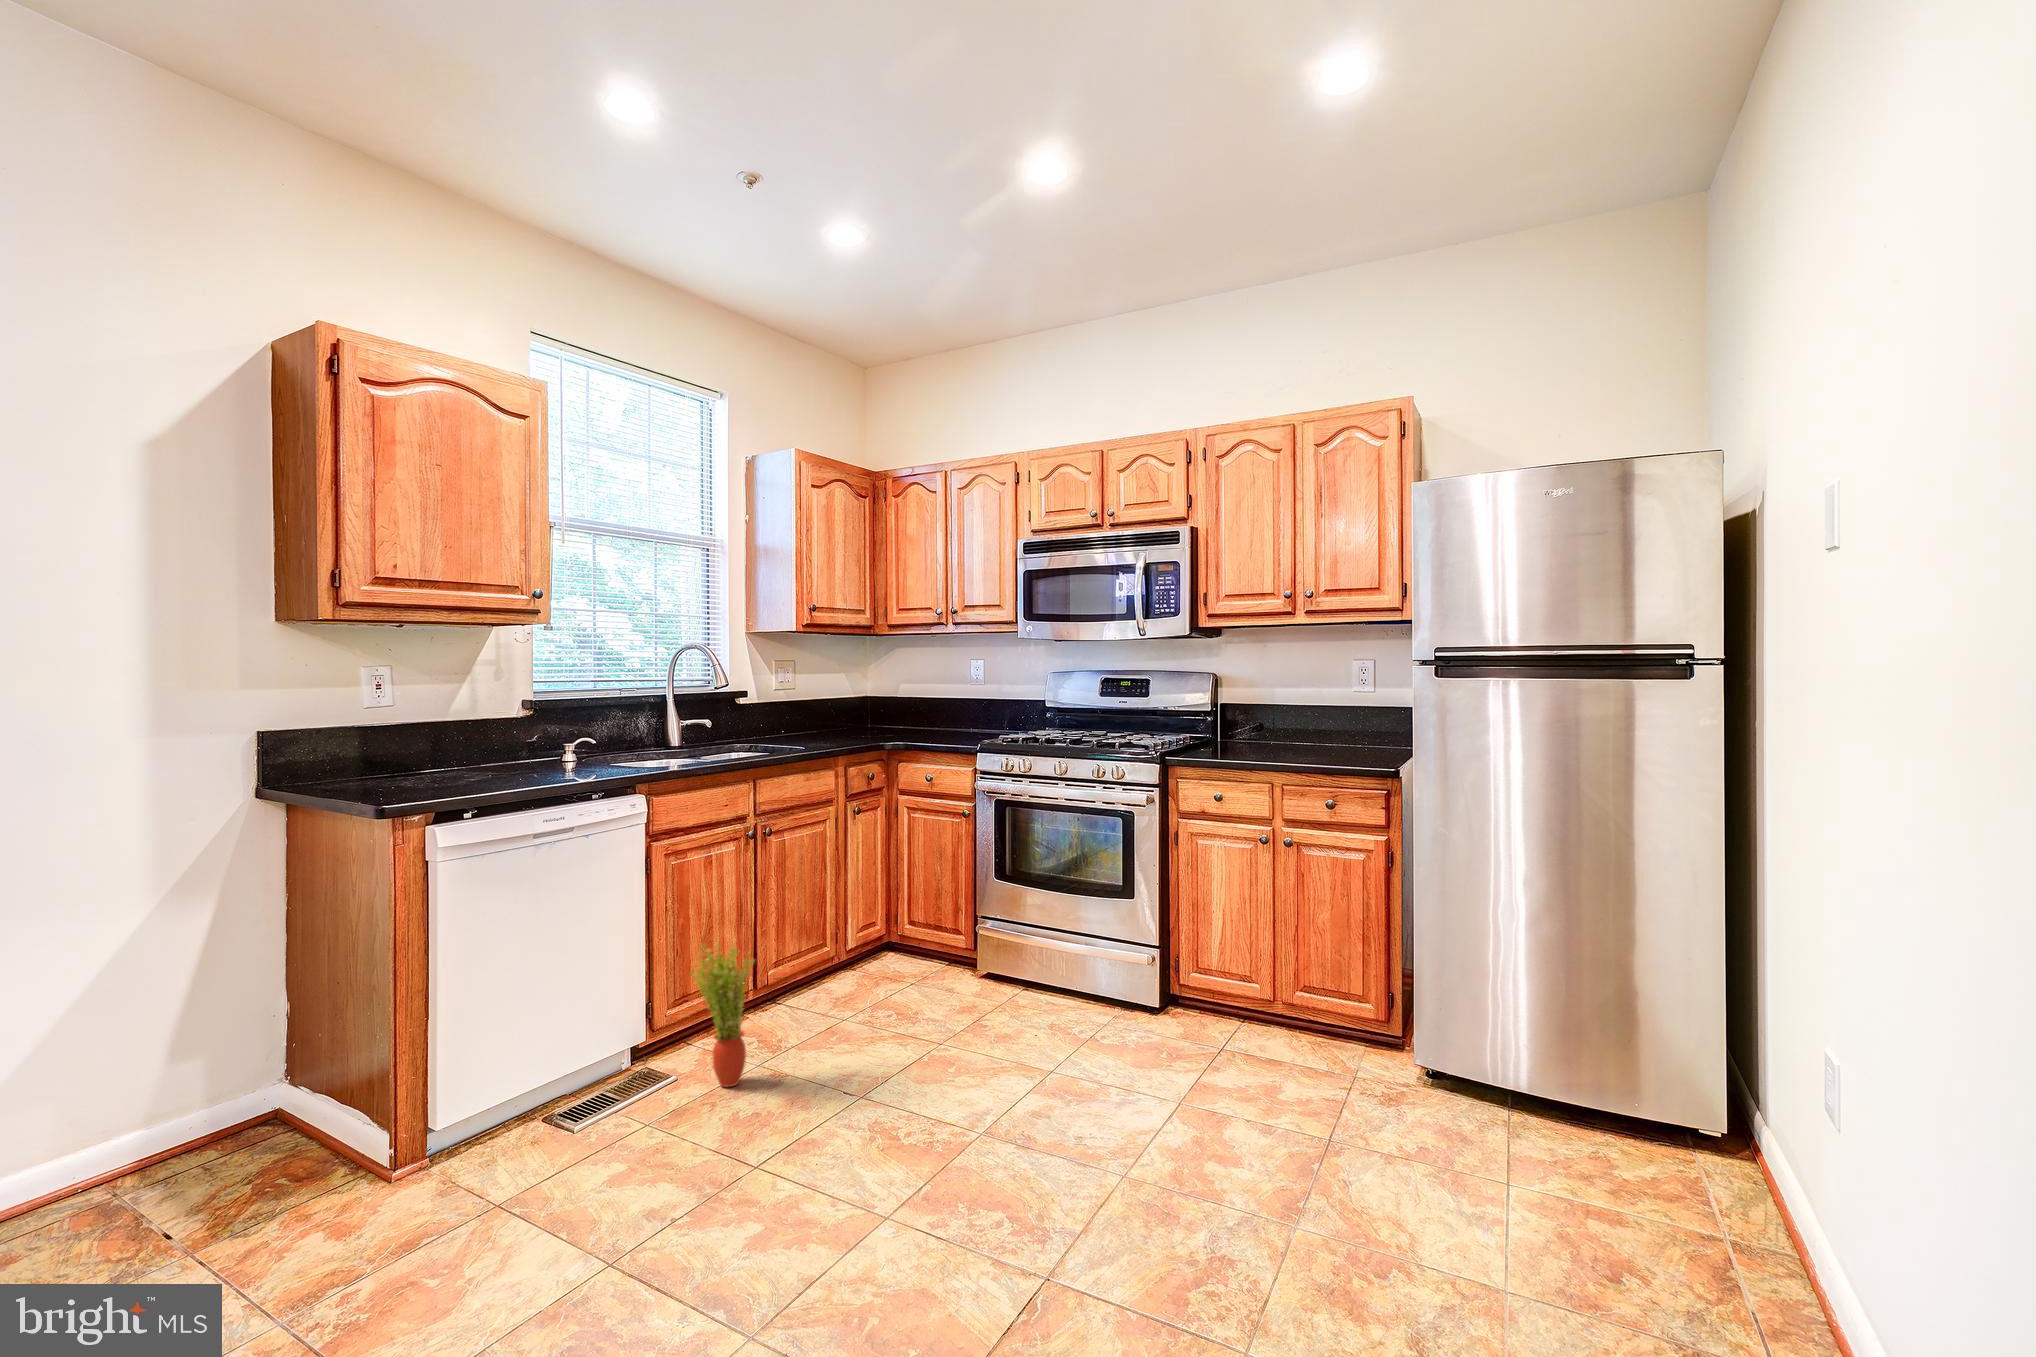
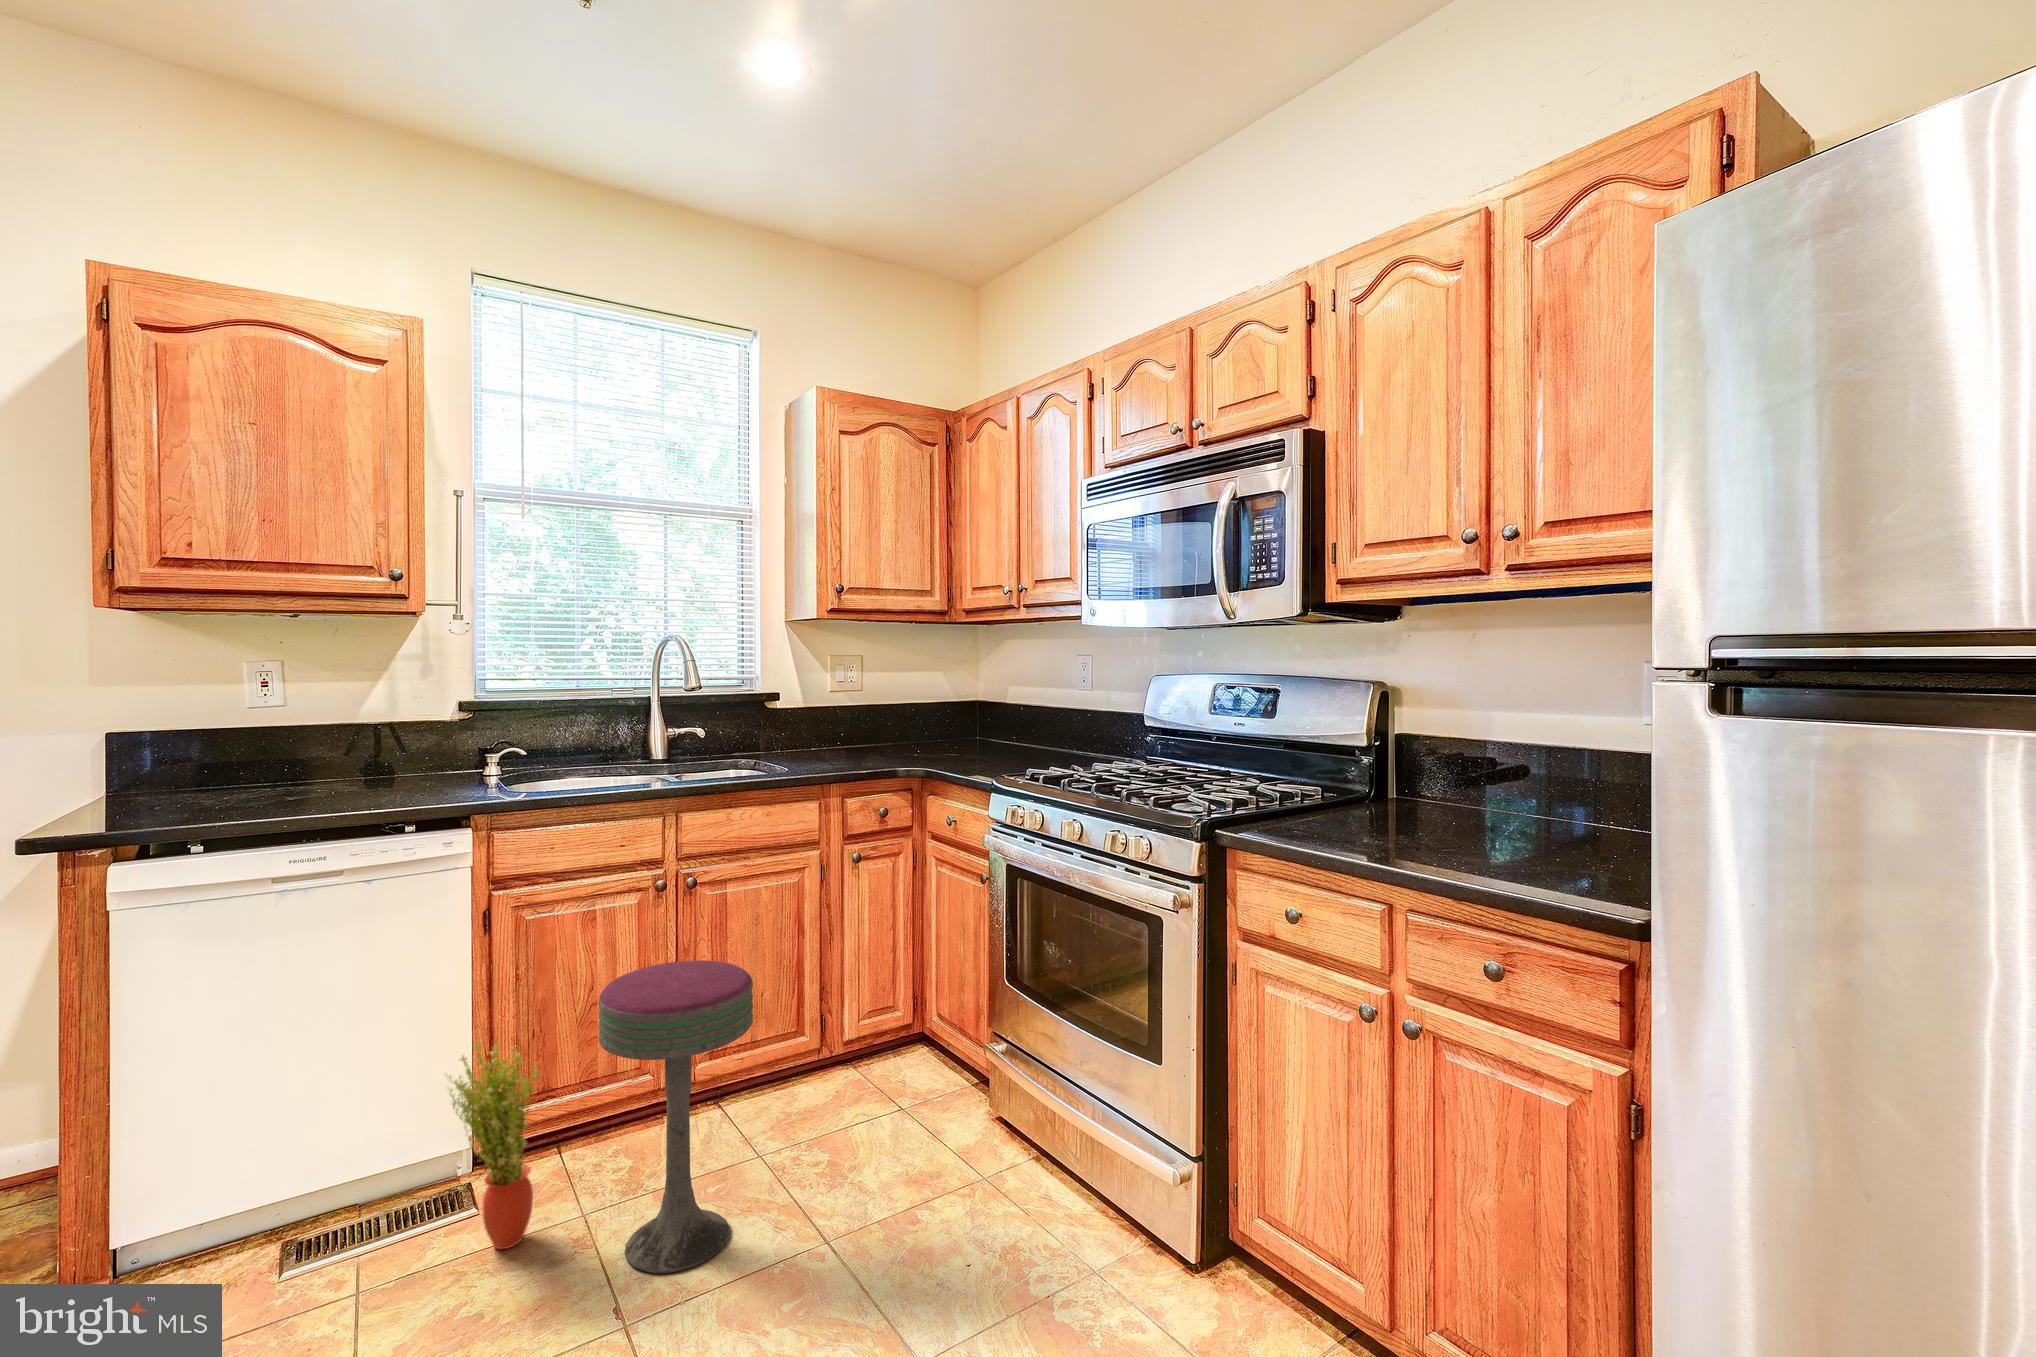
bar stool: none [797,872,897,1075] -> present [598,960,753,1273]

